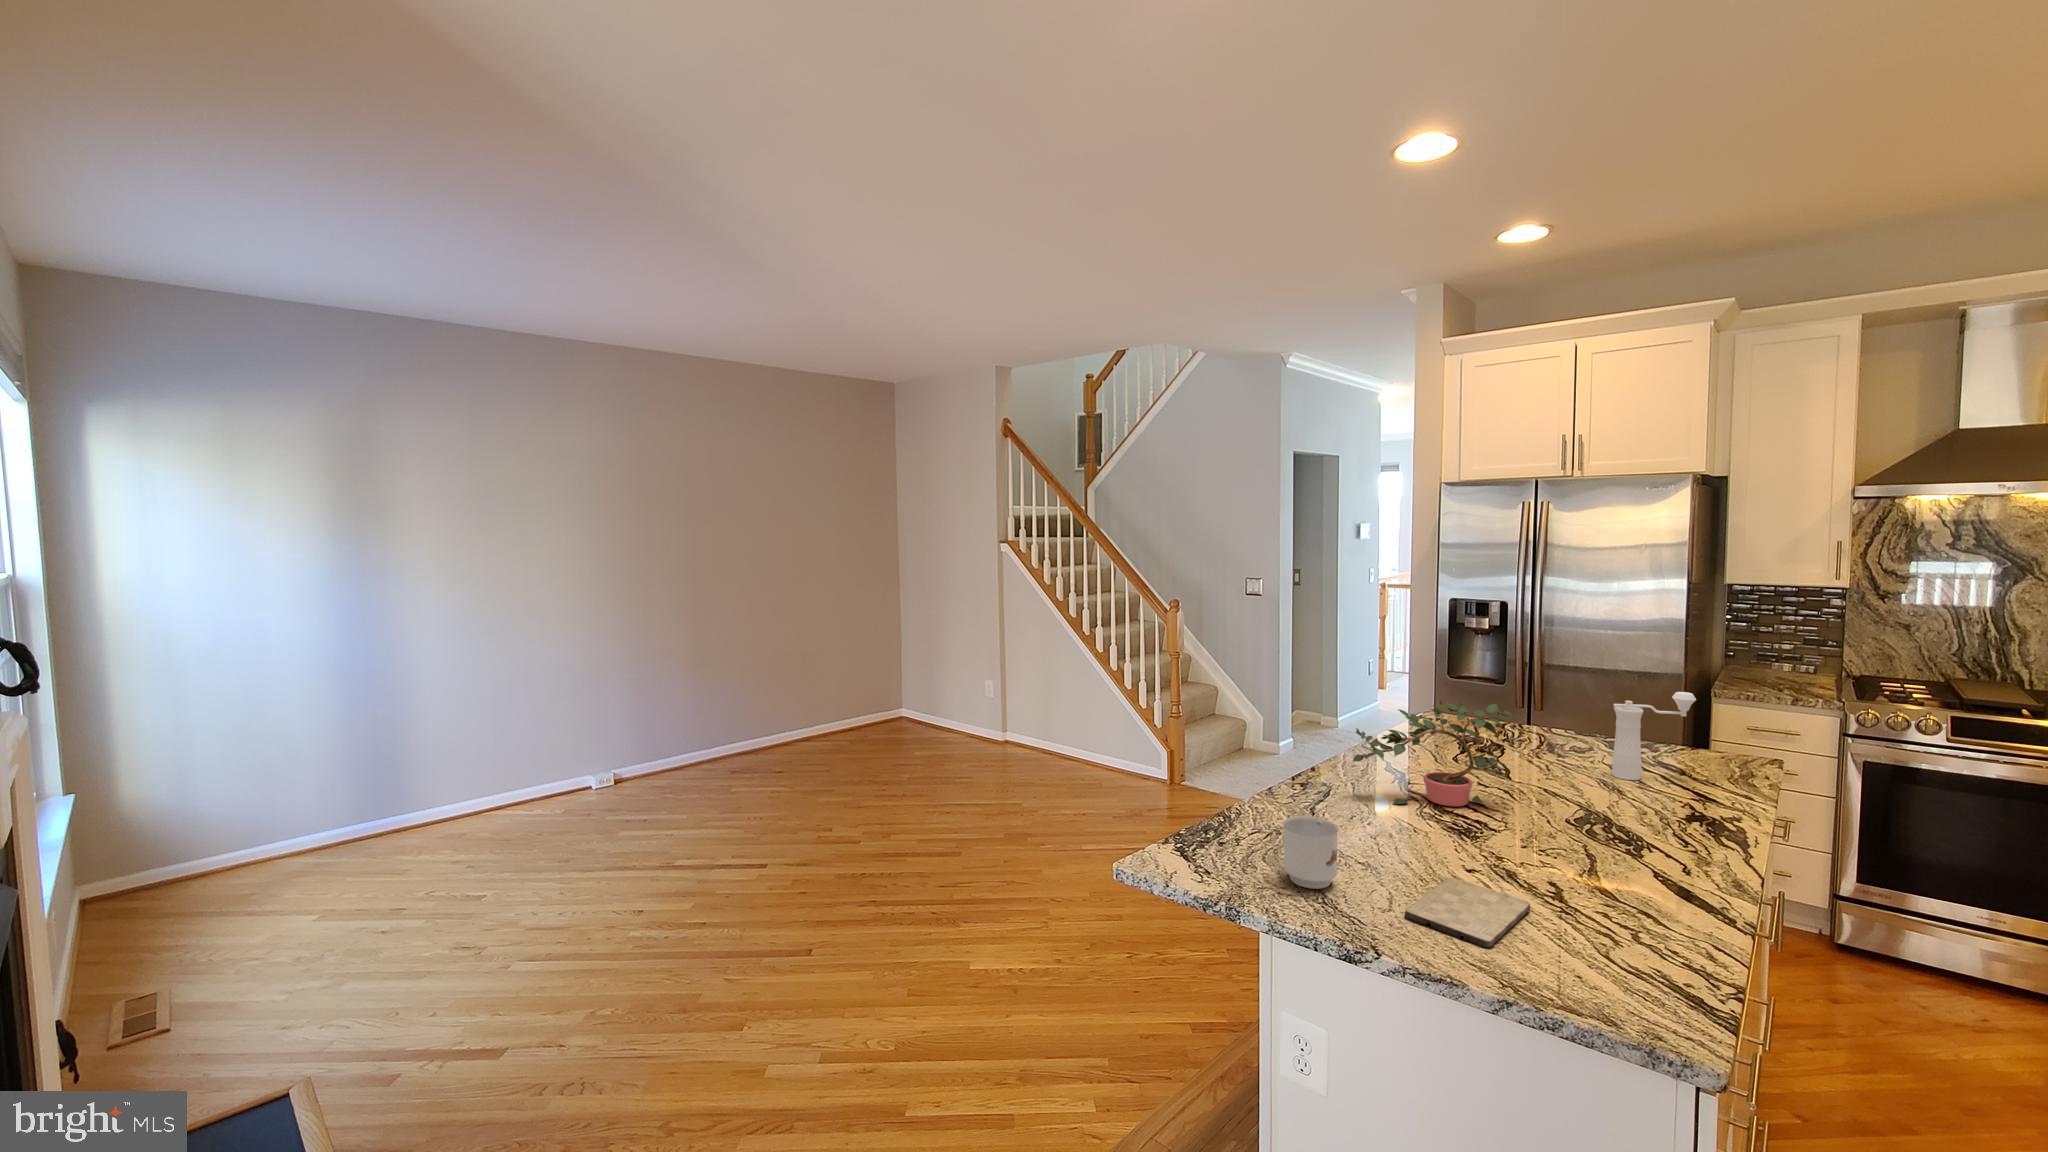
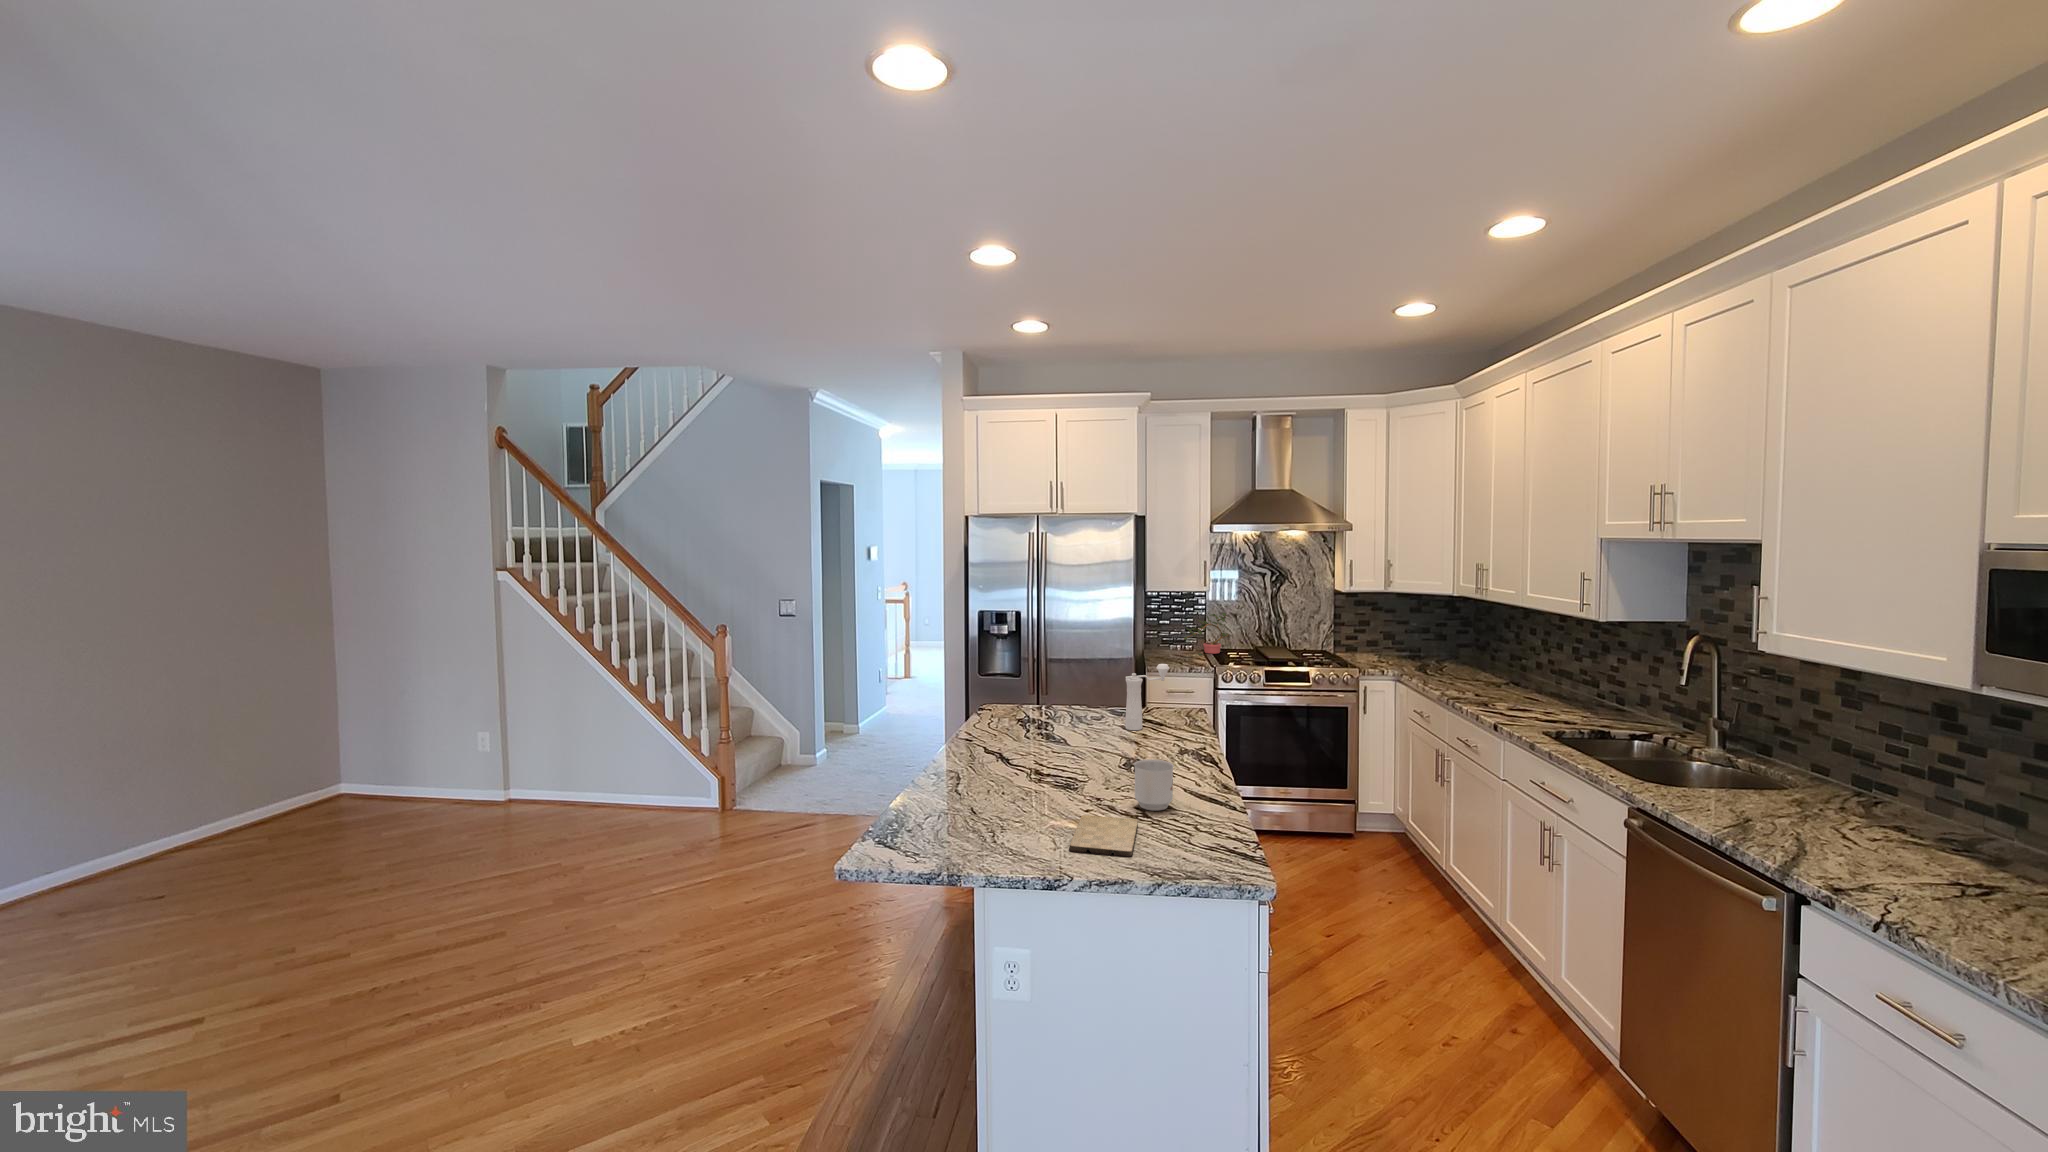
potted plant: present [1353,699,1513,806] -> present [1184,613,1229,655]
mug: present [1282,816,1339,889] -> present [1134,759,1174,811]

